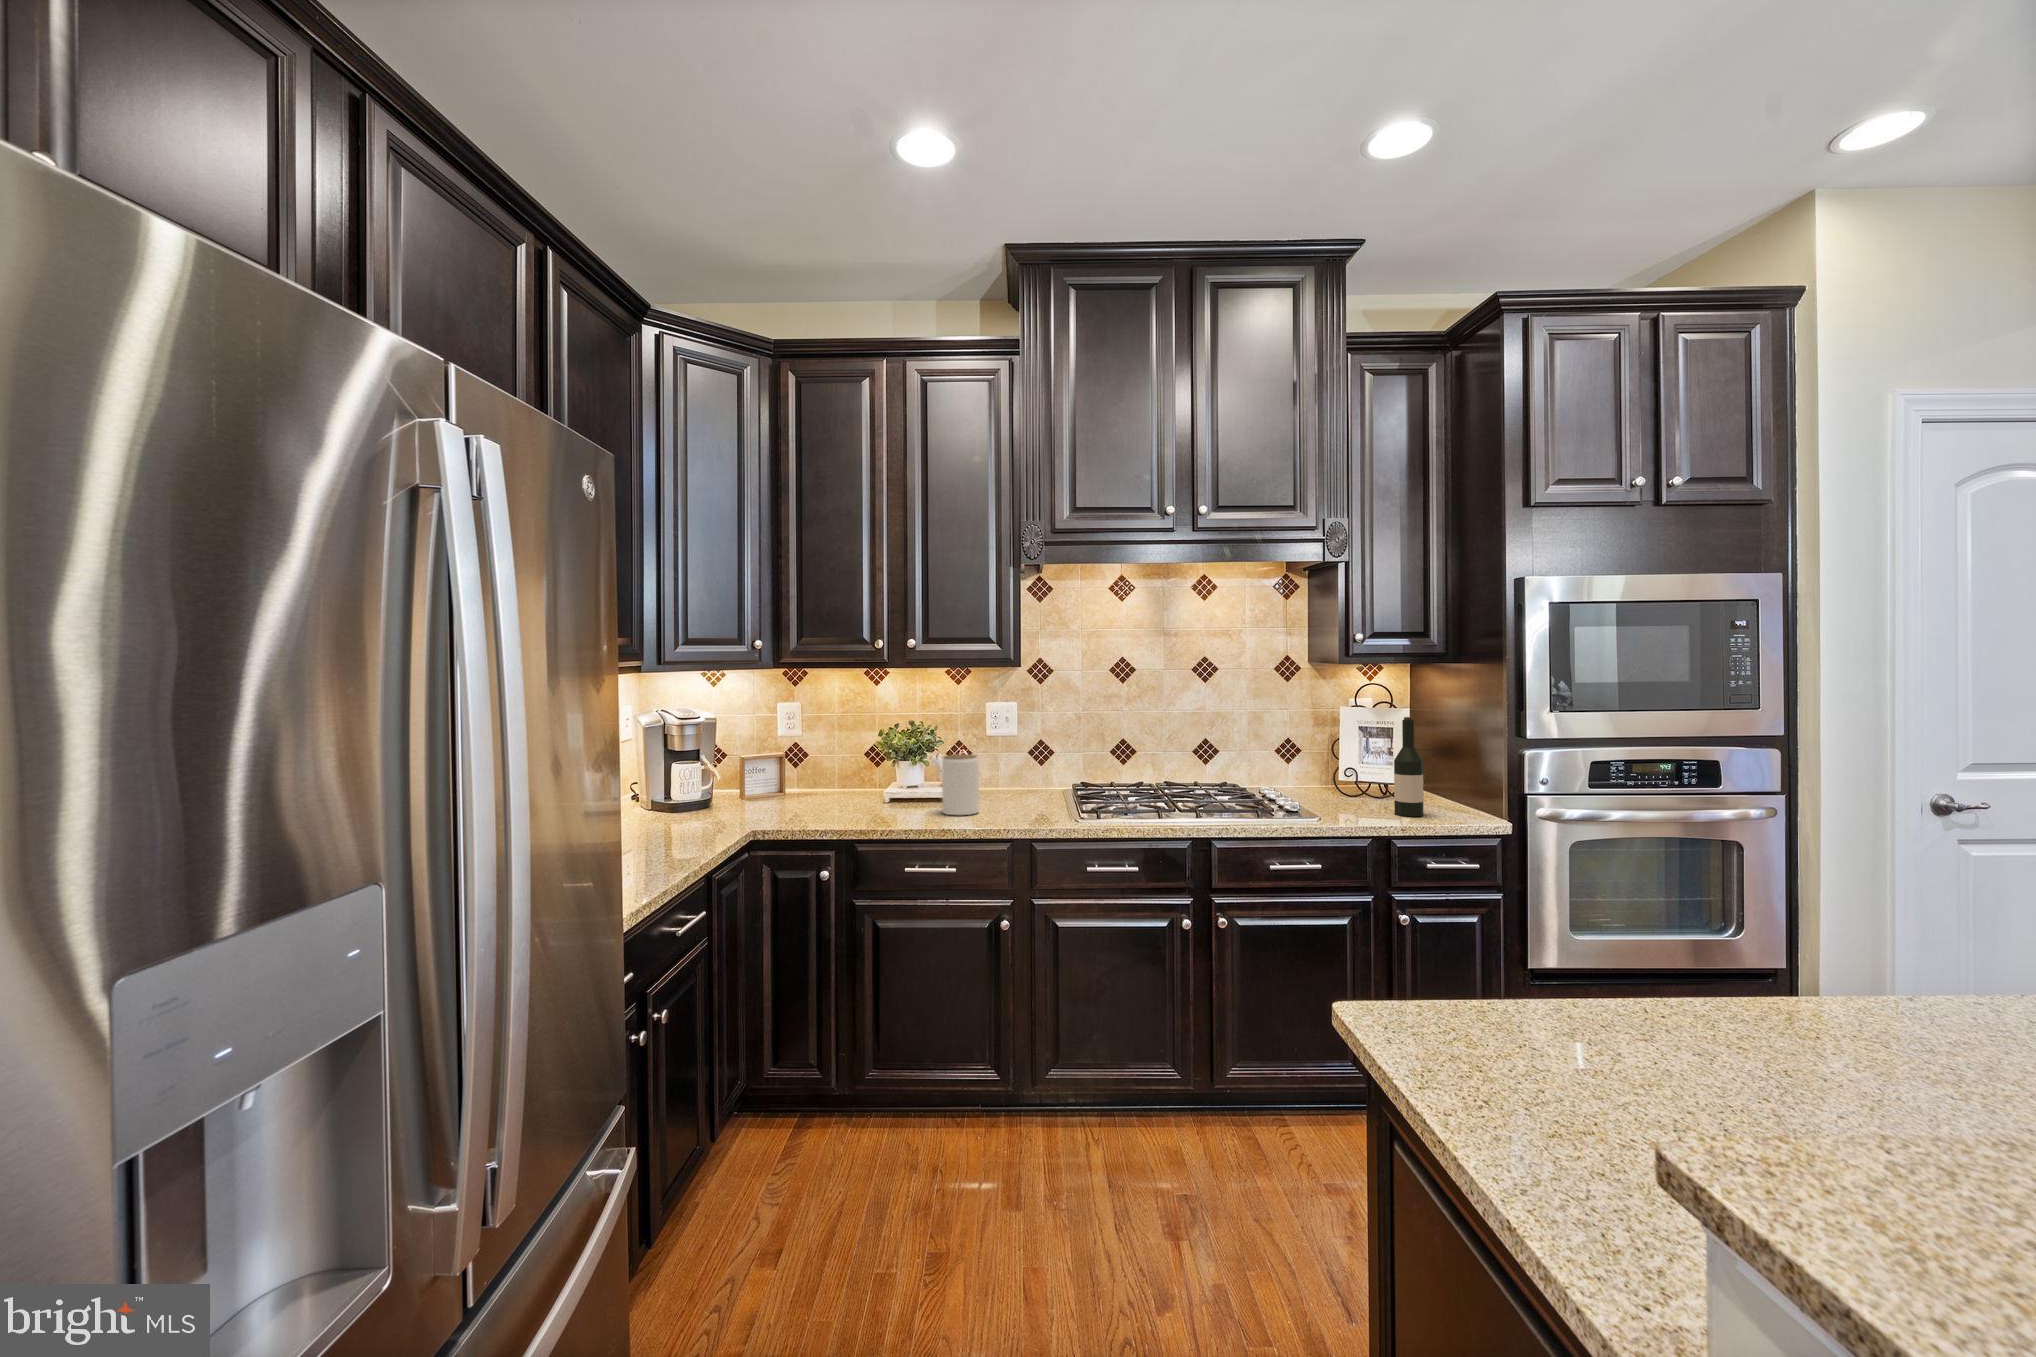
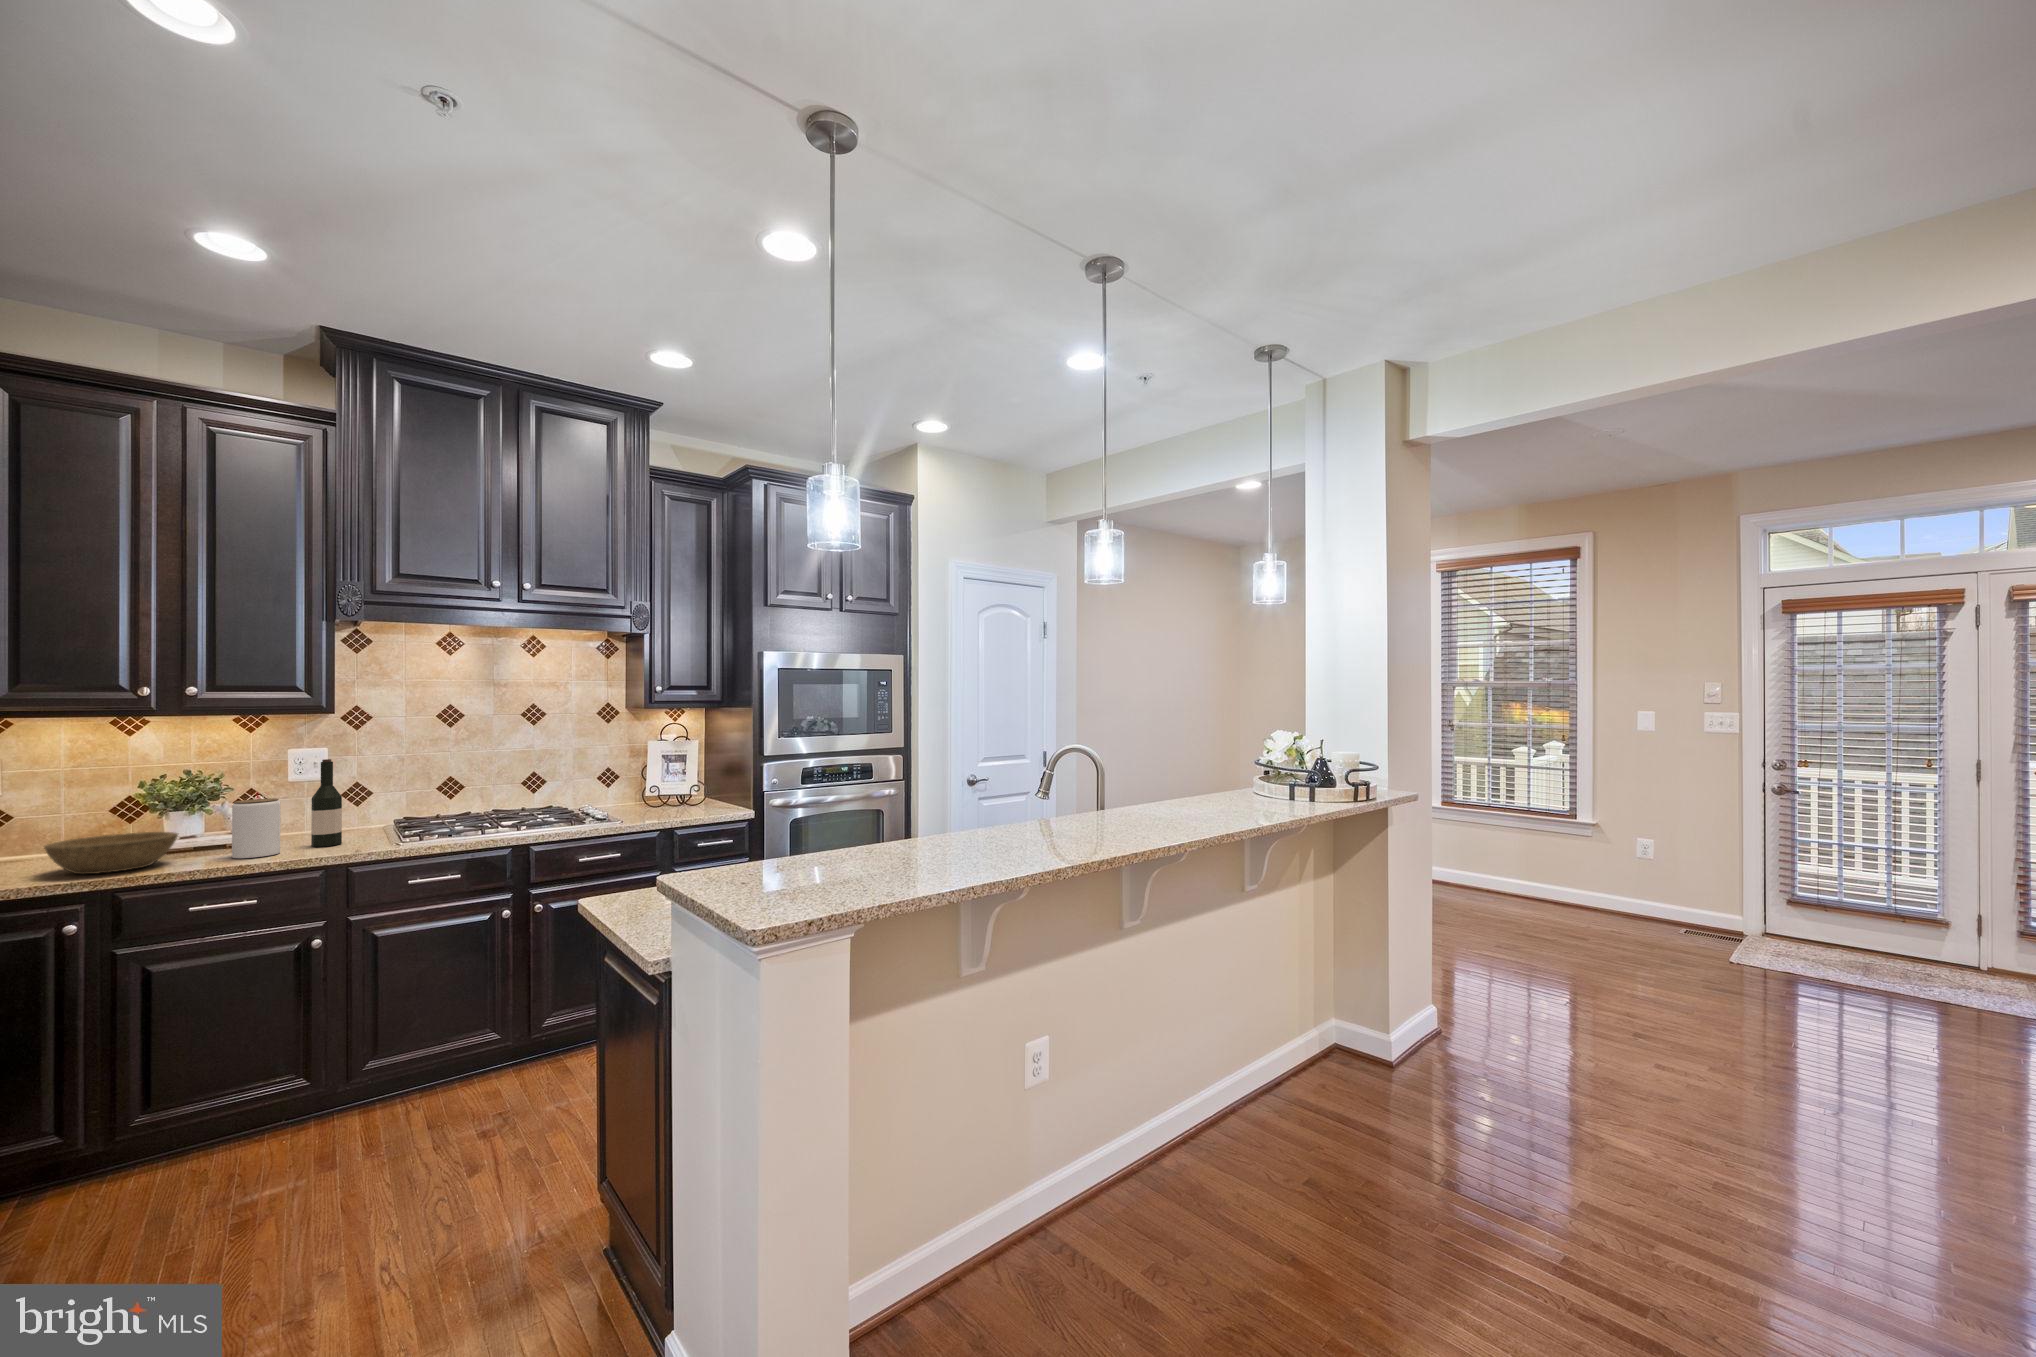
wine bottle: present [1394,717,1424,816] -> present [311,759,342,847]
bowl: none [816,779,904,817] -> present [44,832,178,874]

